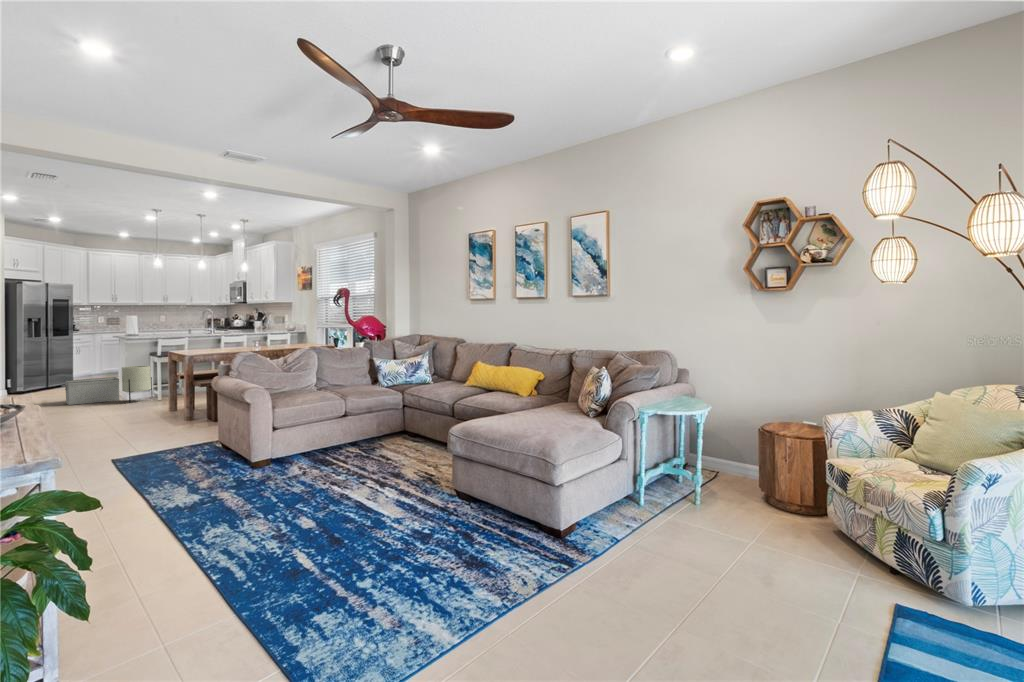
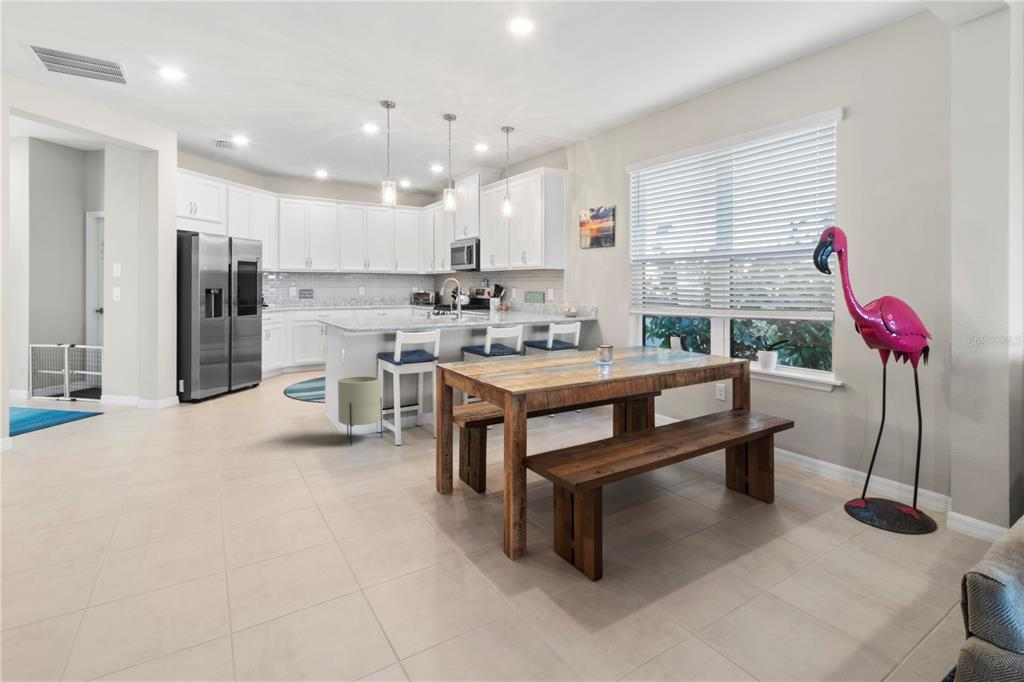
storage bin: present [65,377,119,405] -> none [253,390,332,442]

